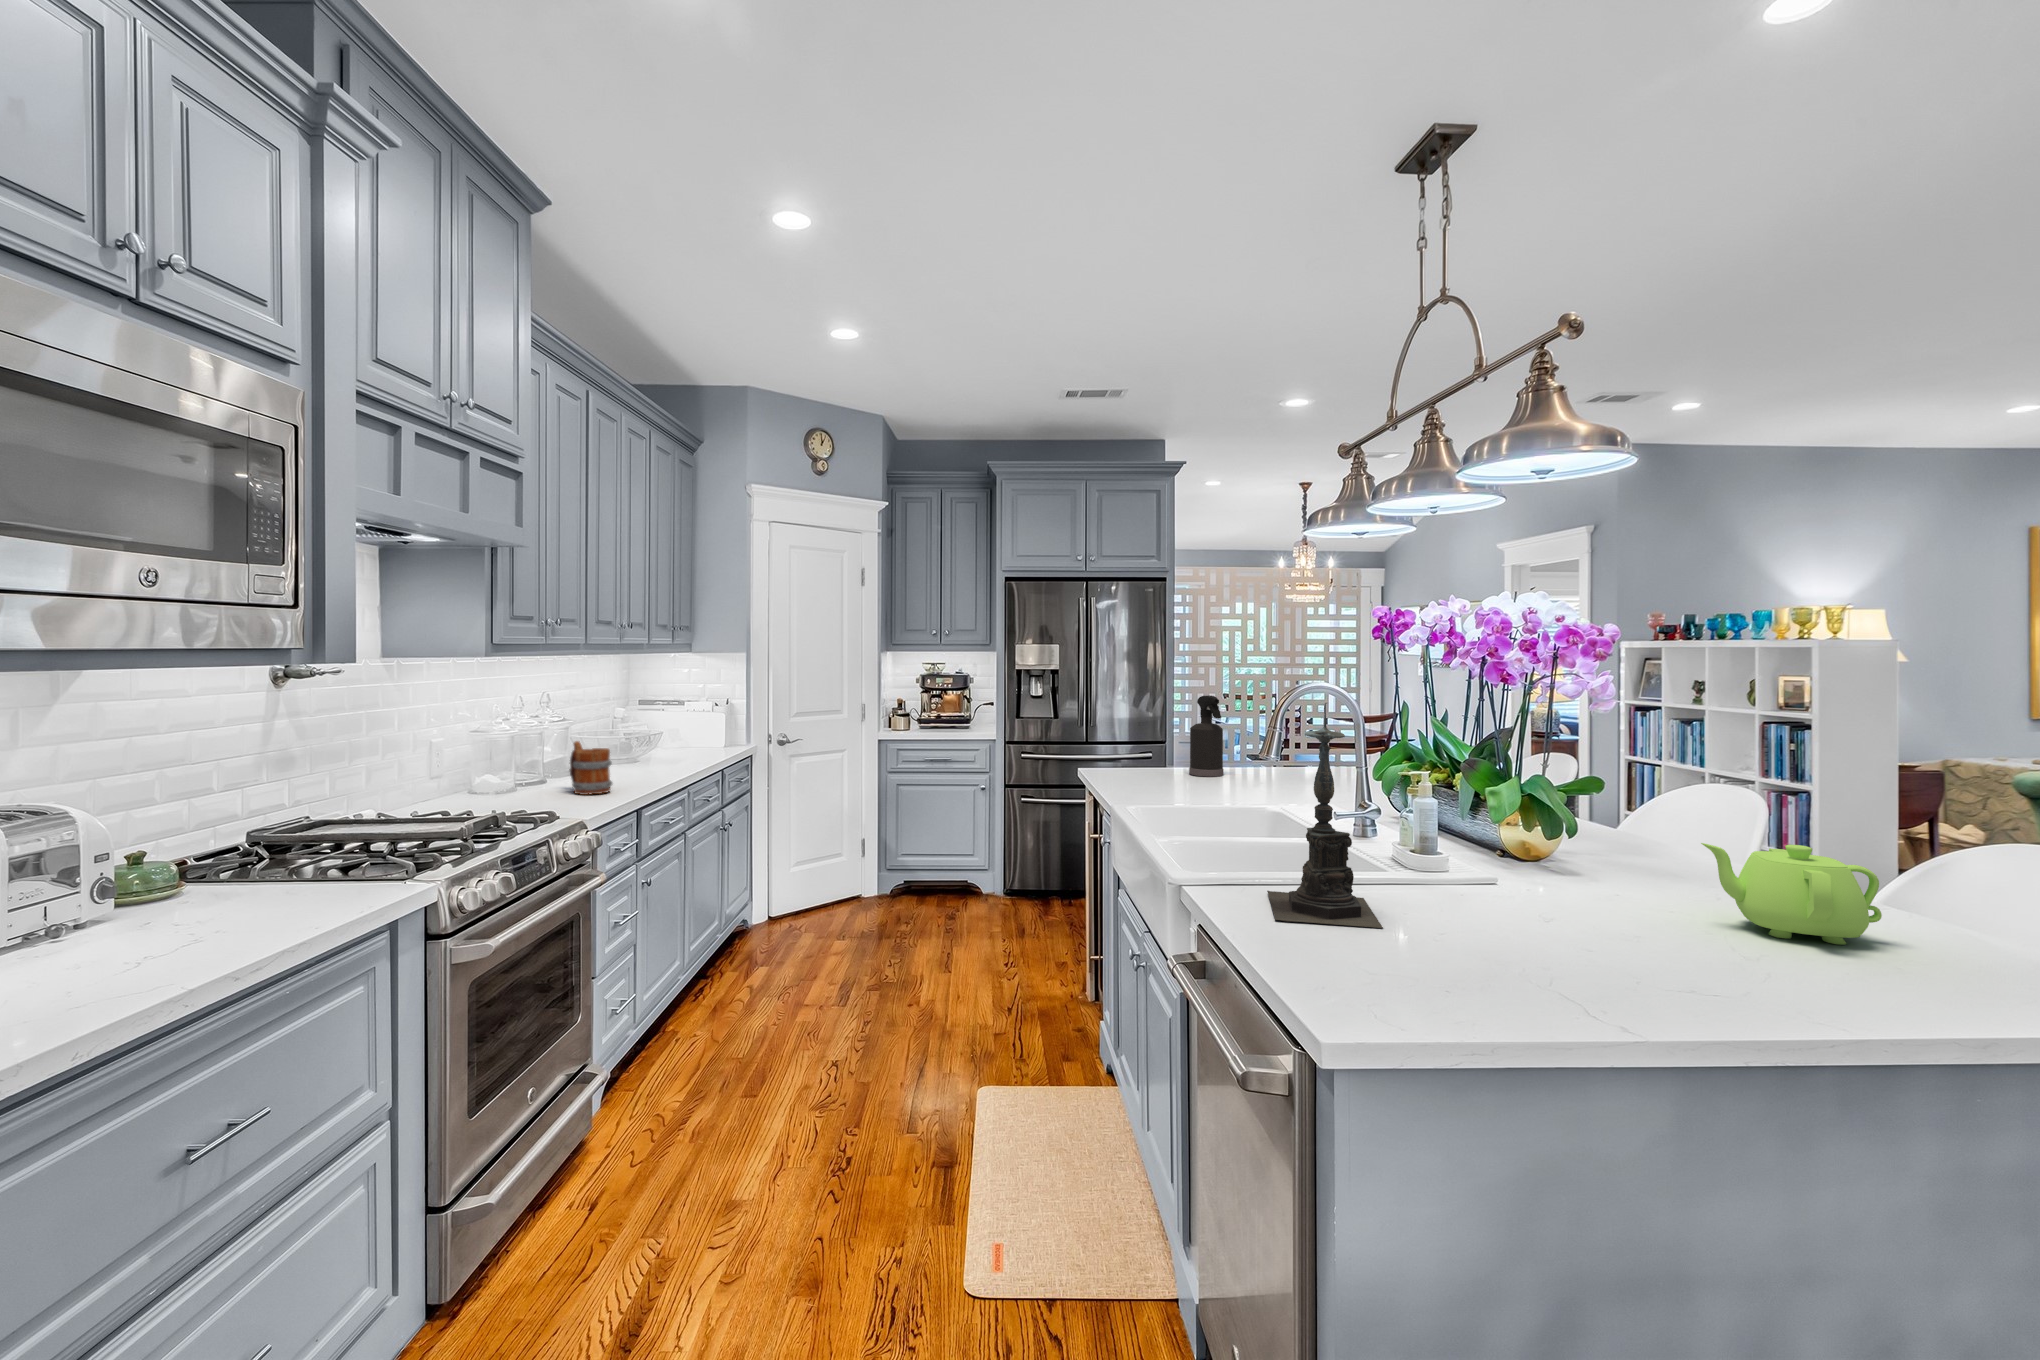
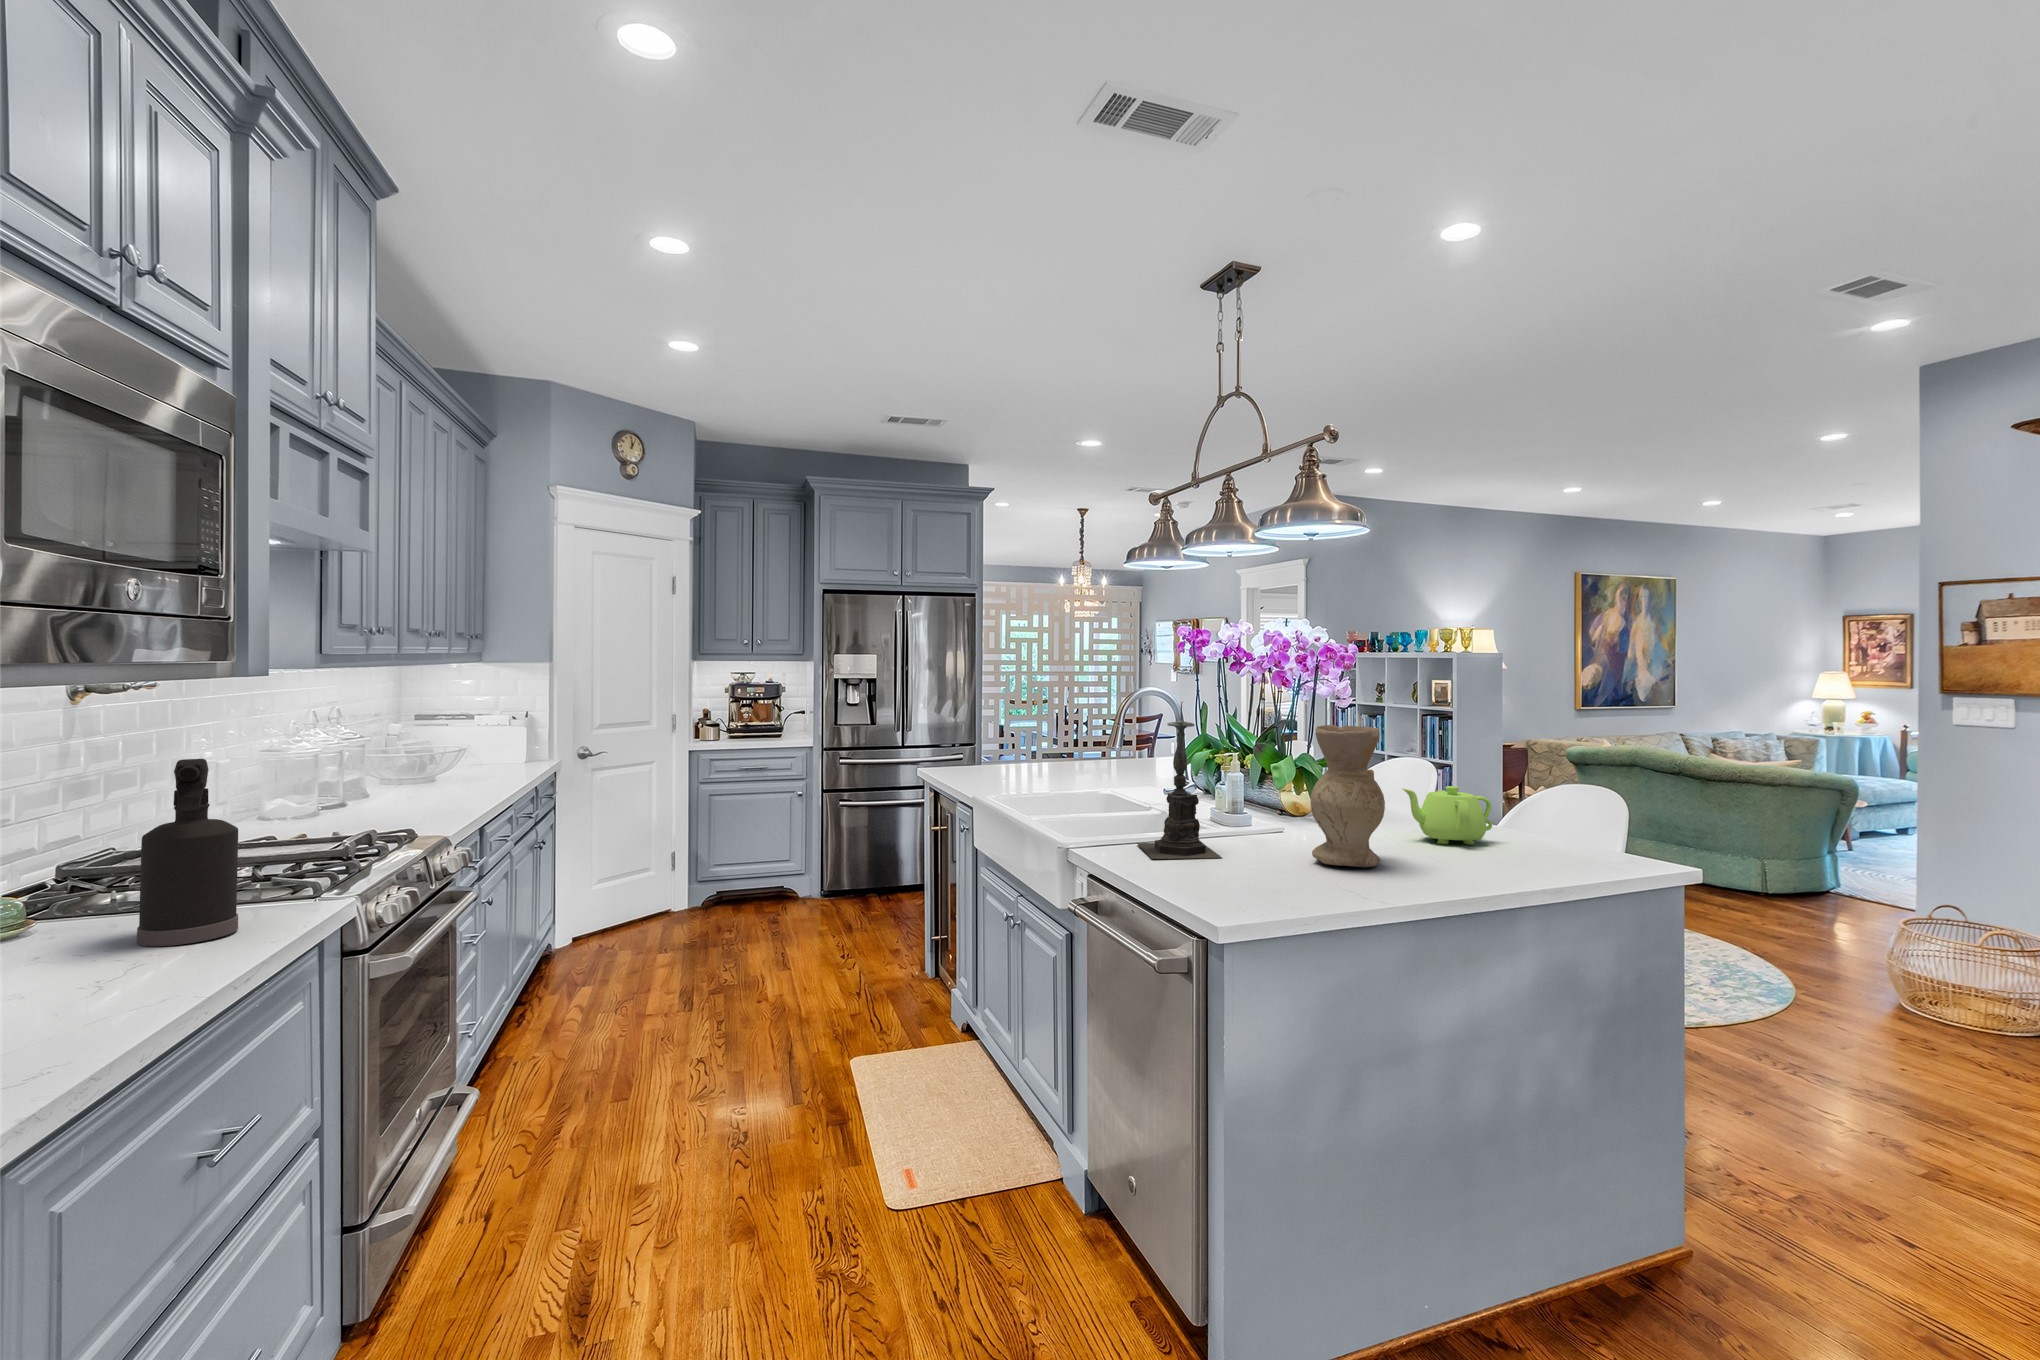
spray bottle: present [1189,695,1223,777] -> present [137,759,238,946]
mug: present [570,741,612,795] -> none [400,757,456,814]
vase: none [1525,743,1660,973] -> present [1310,725,1385,868]

